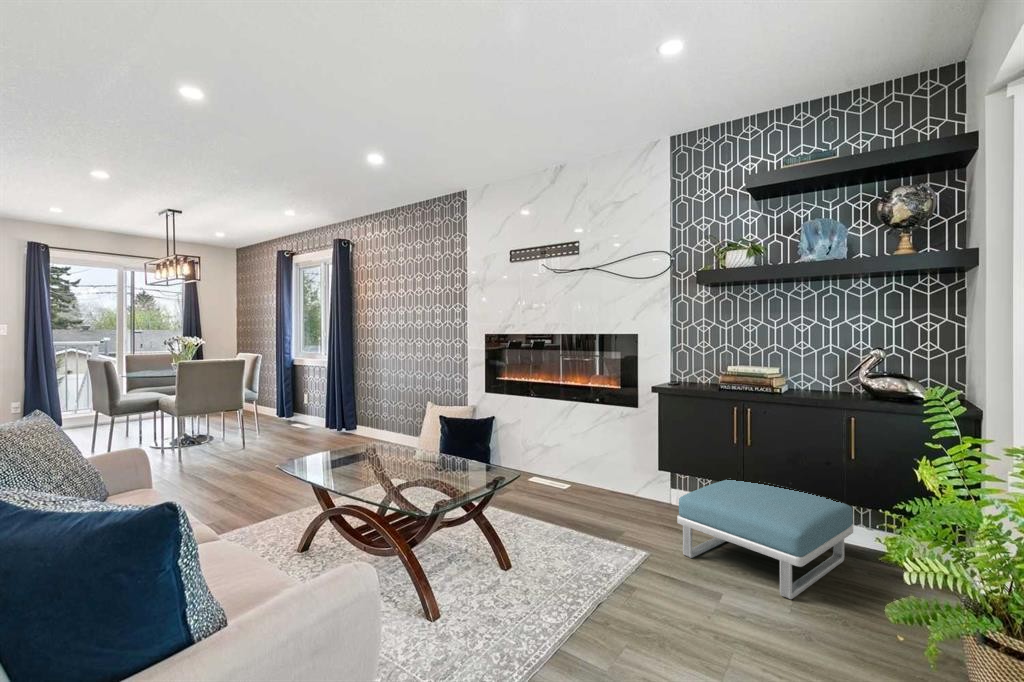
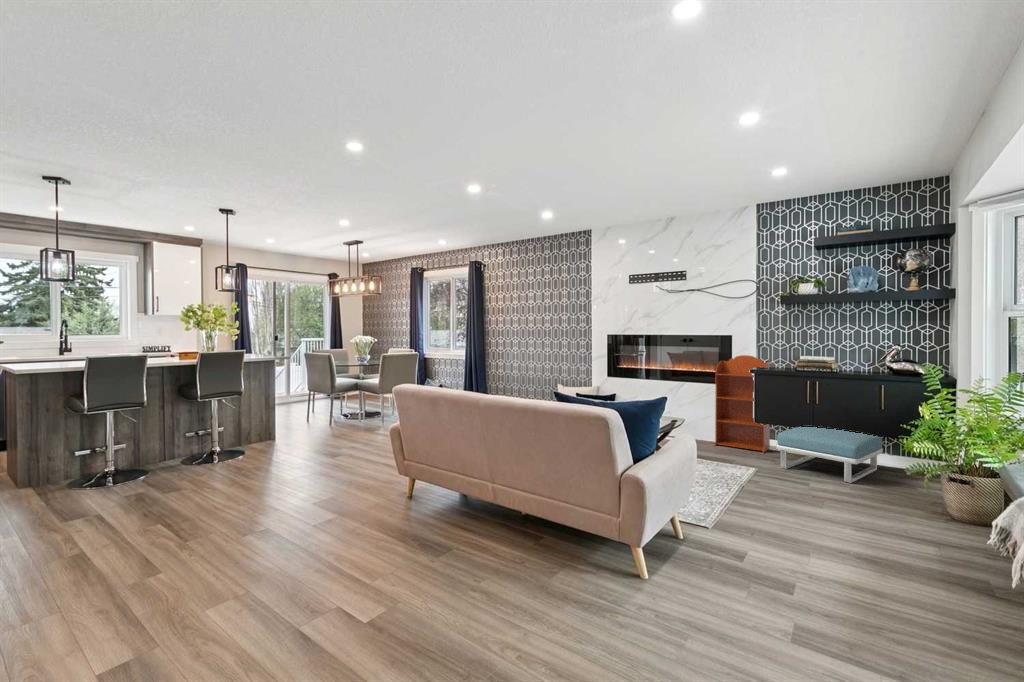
bookcase: none [607,364,688,518] -> present [714,355,770,453]

